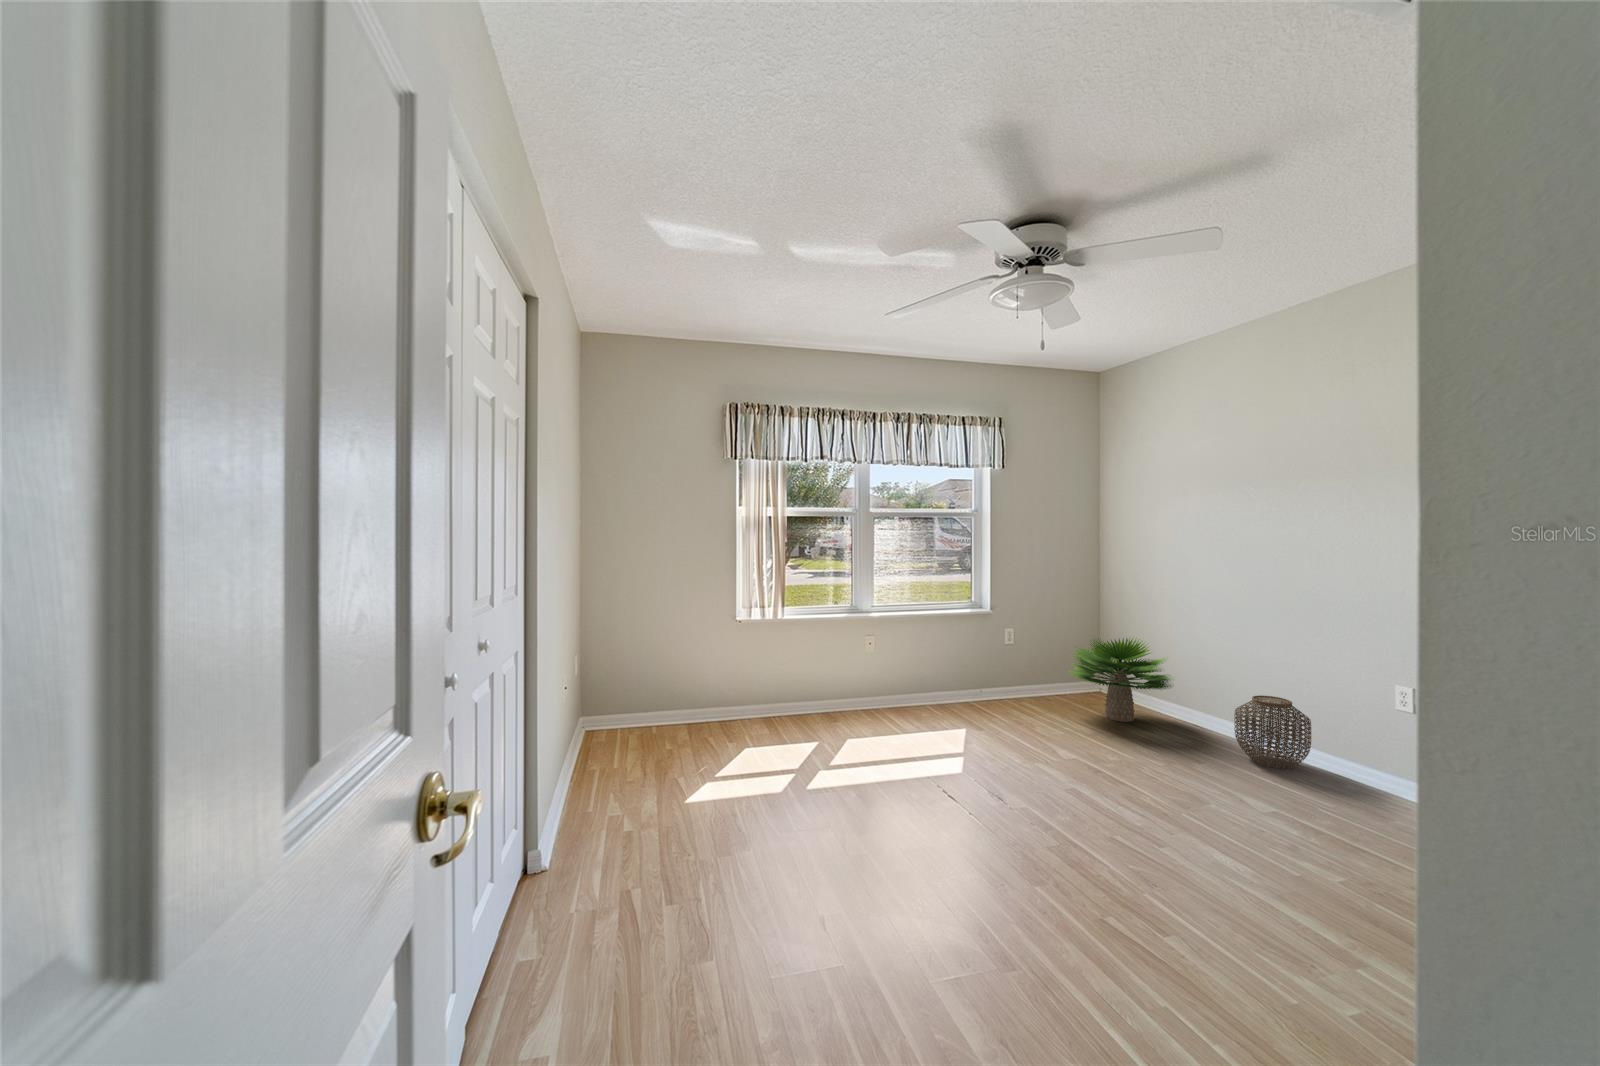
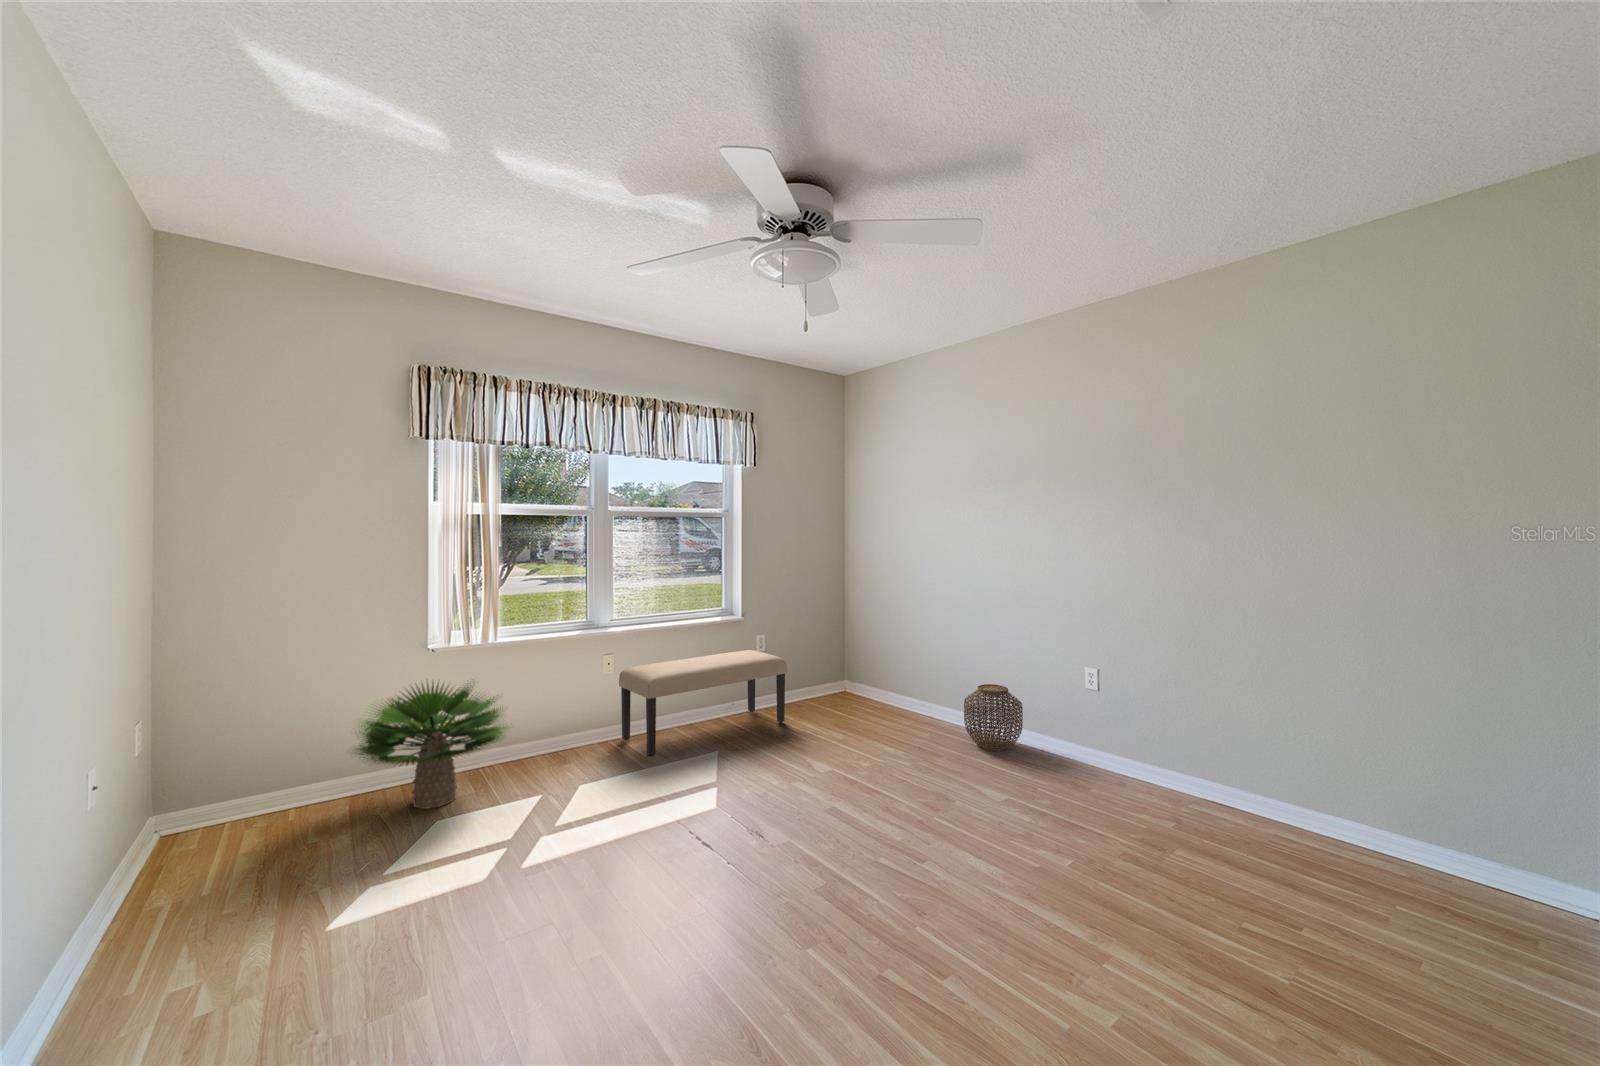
potted plant: present [1071,638,1171,722] -> present [355,682,508,809]
bench: none [879,642,1035,725] -> present [619,650,787,755]

